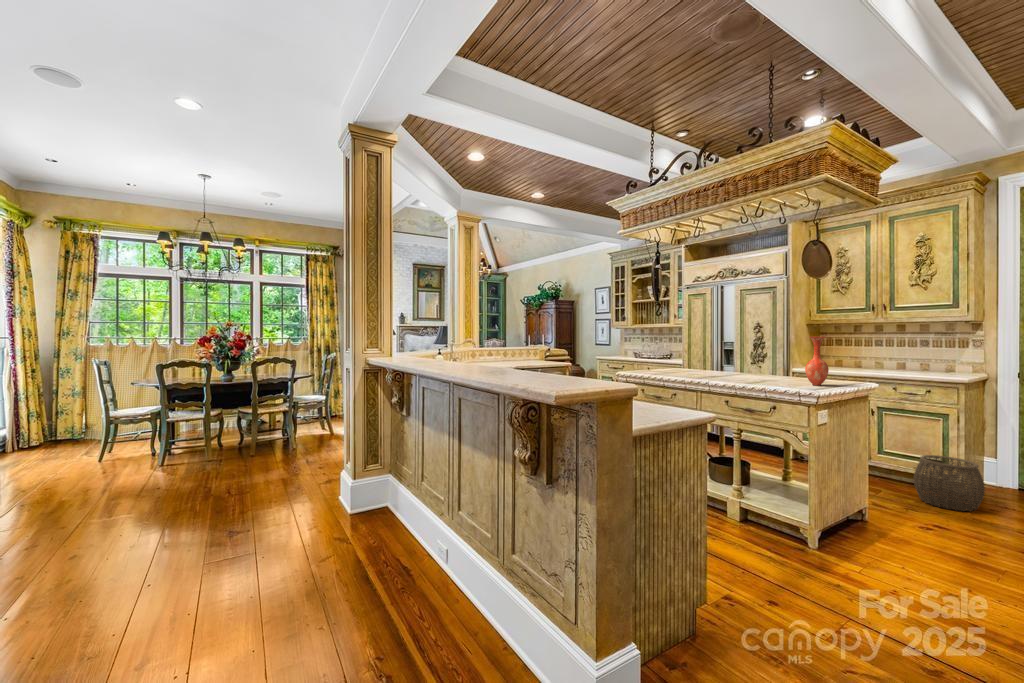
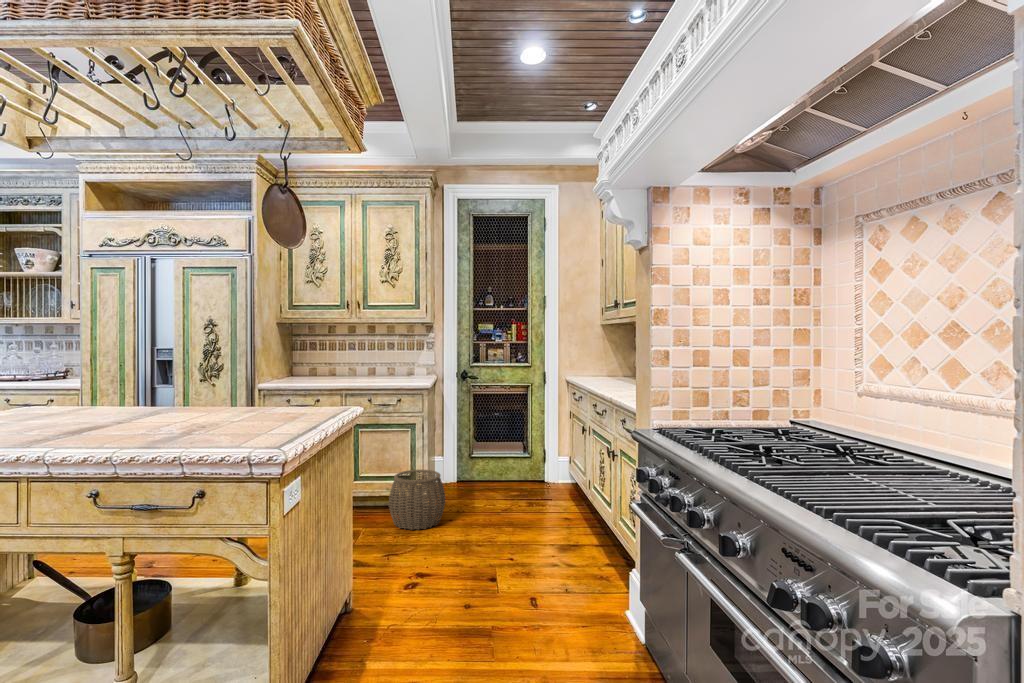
vase: present [805,337,829,386] -> none [272,338,304,412]

